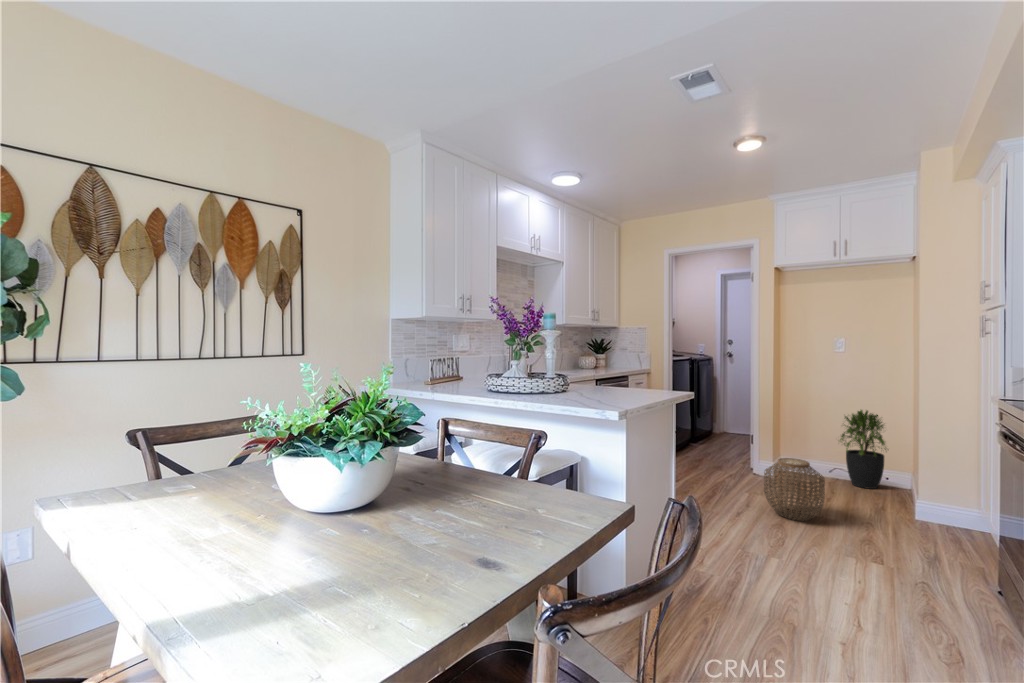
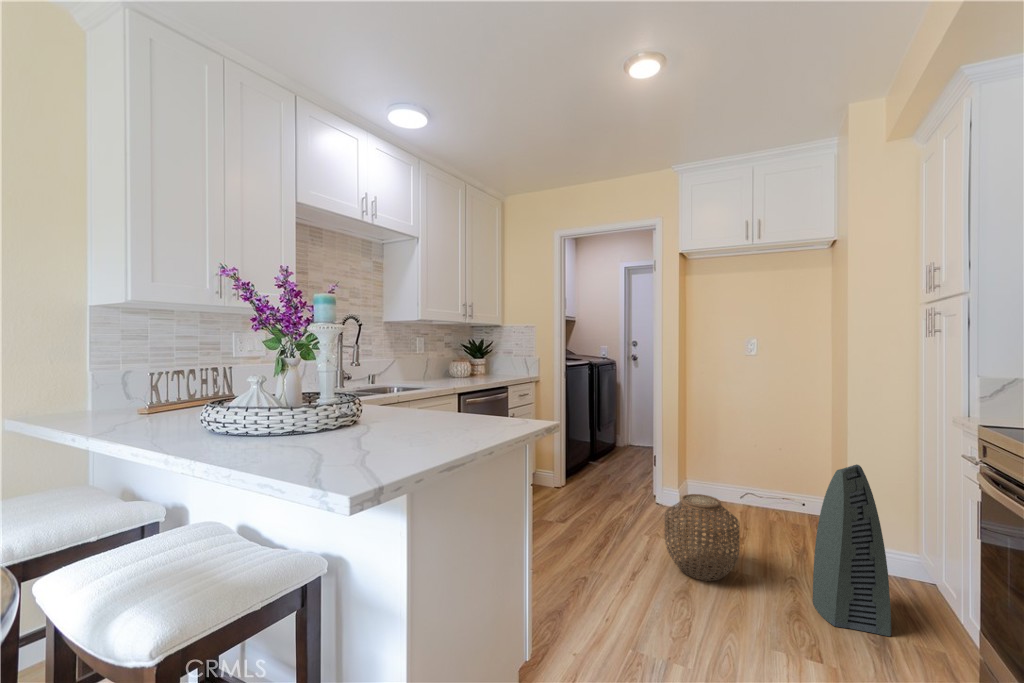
potted plant: present [840,410,886,489] -> none [746,422,808,519]
air purifier: none [883,434,943,556] -> present [813,464,891,636]

